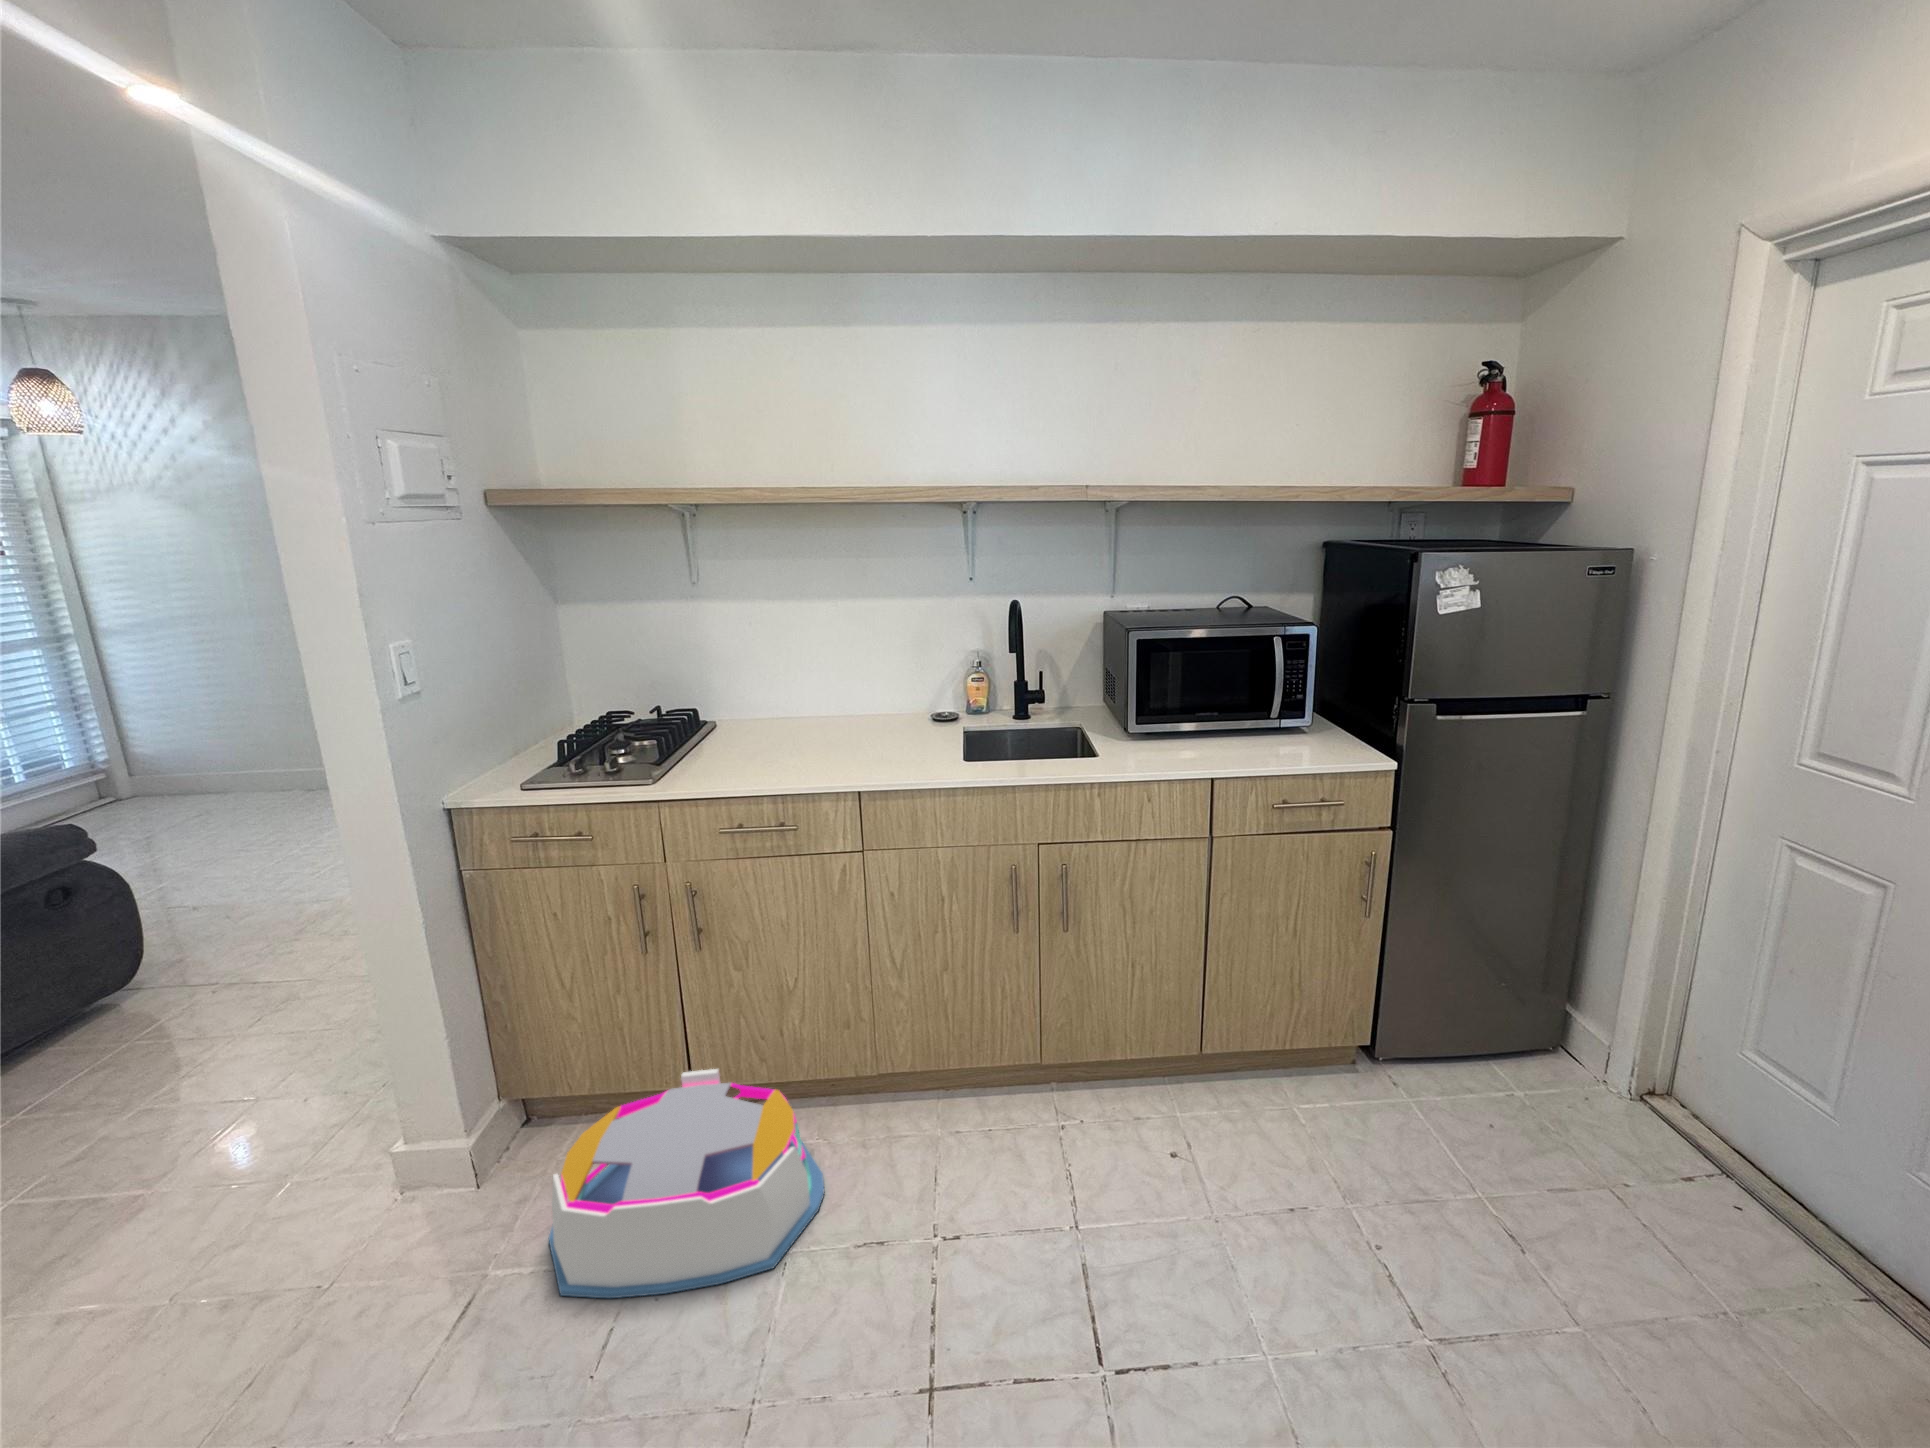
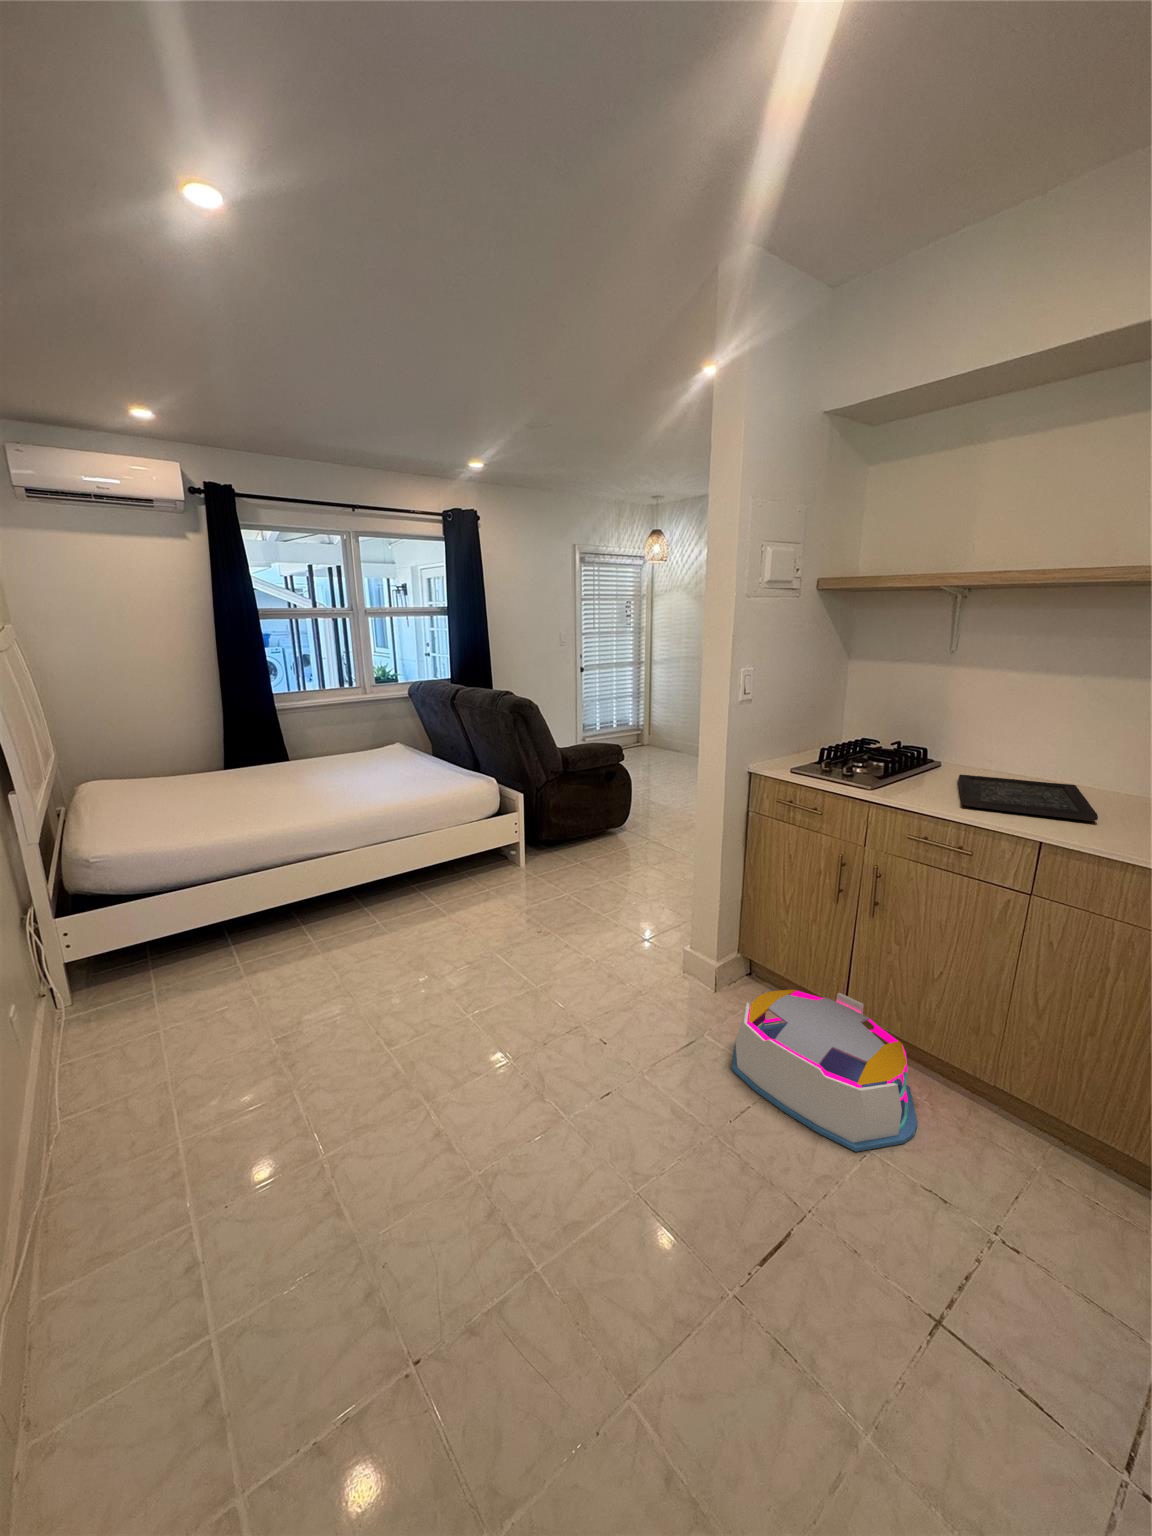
tray: none [745,716,892,772] -> present [958,775,1098,821]

